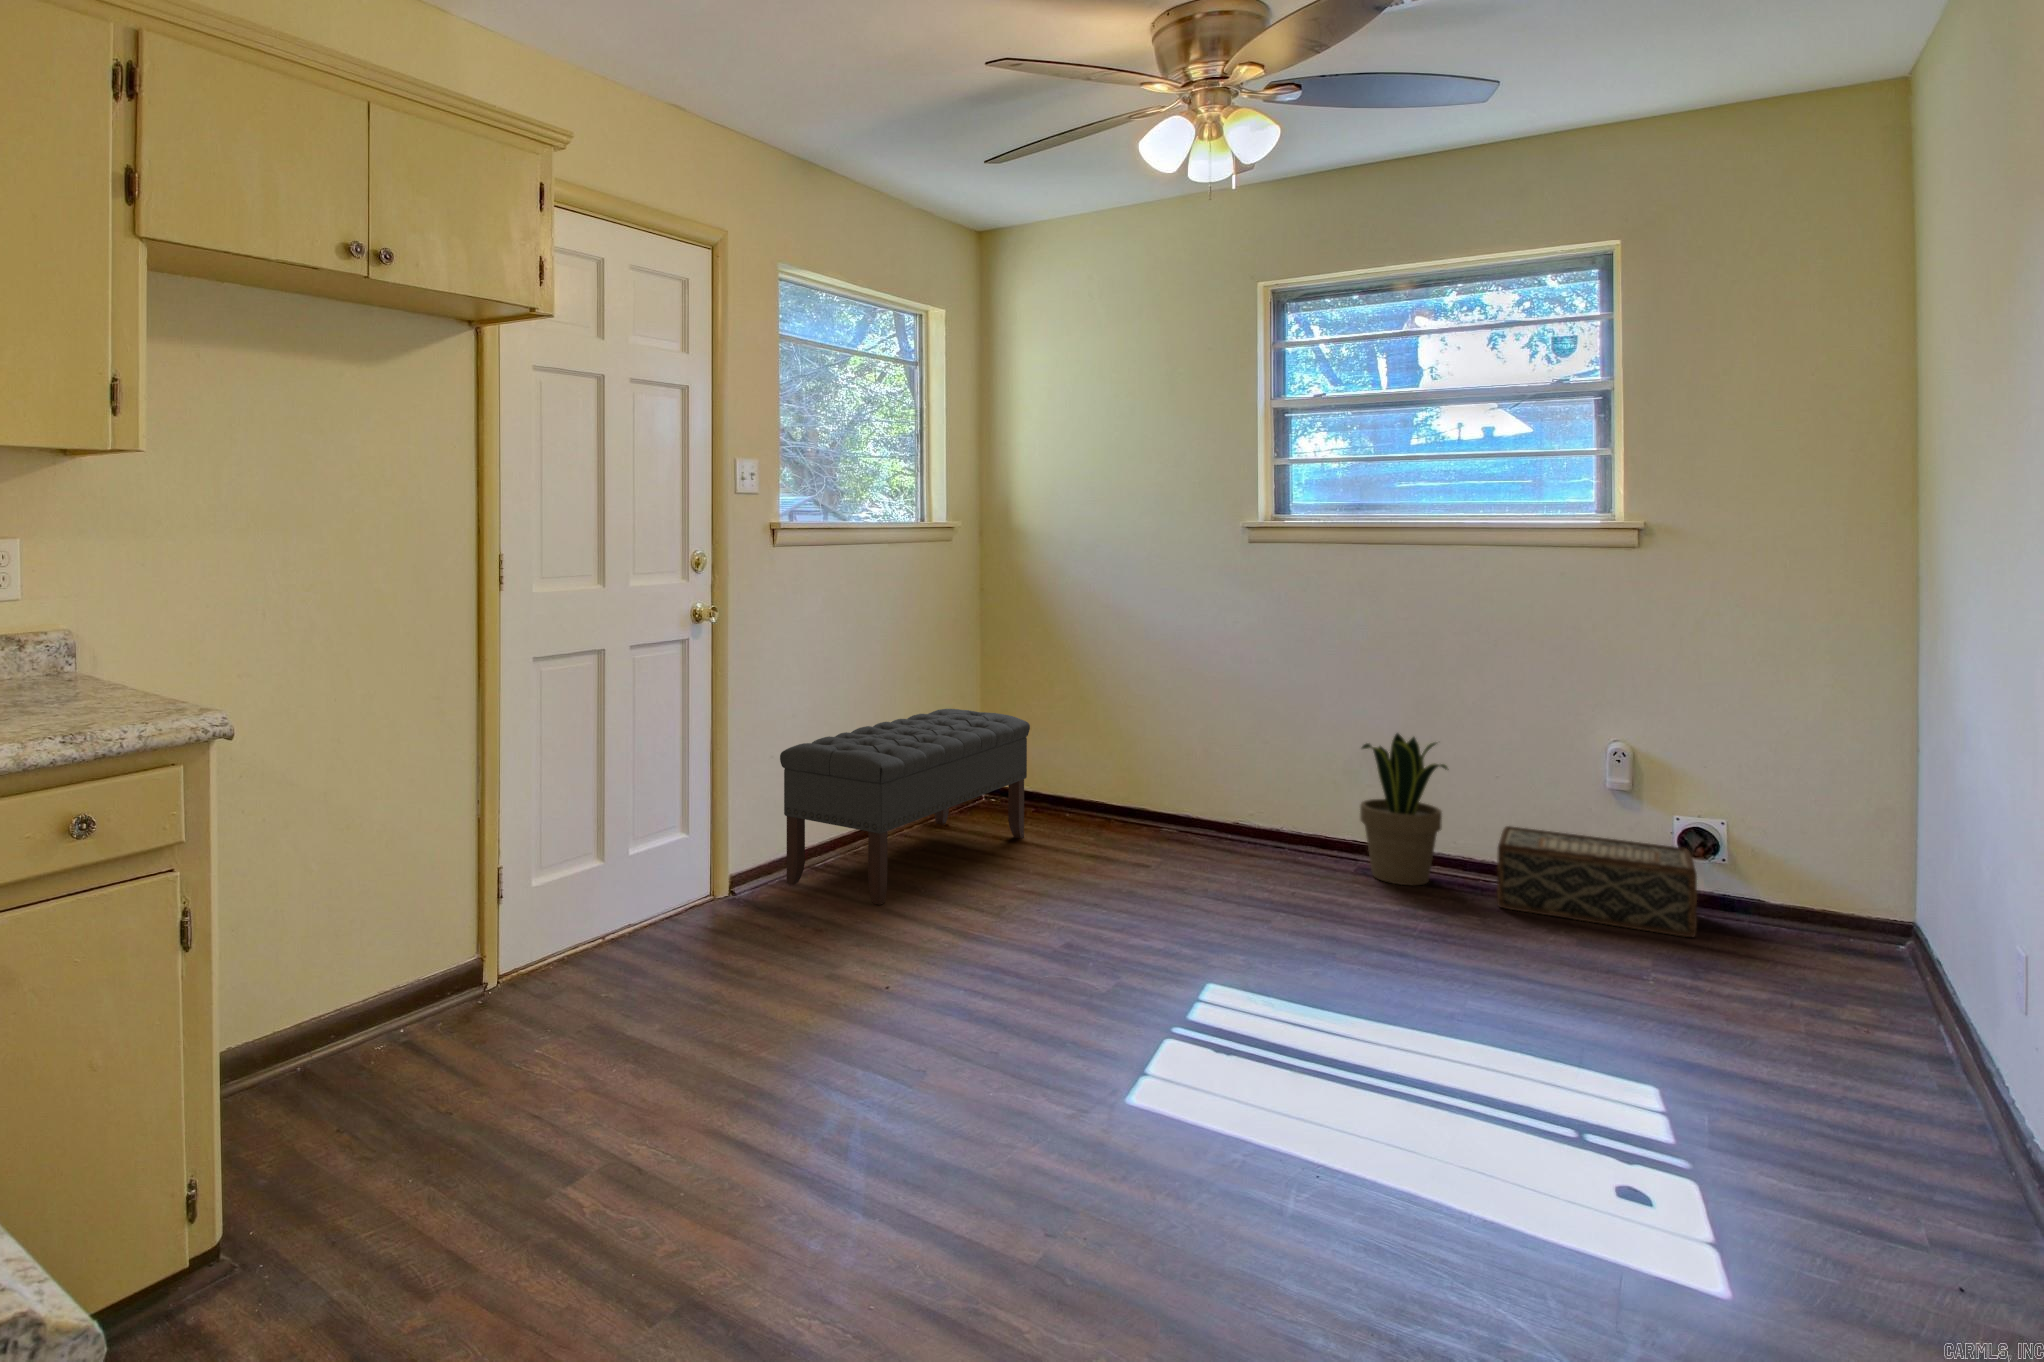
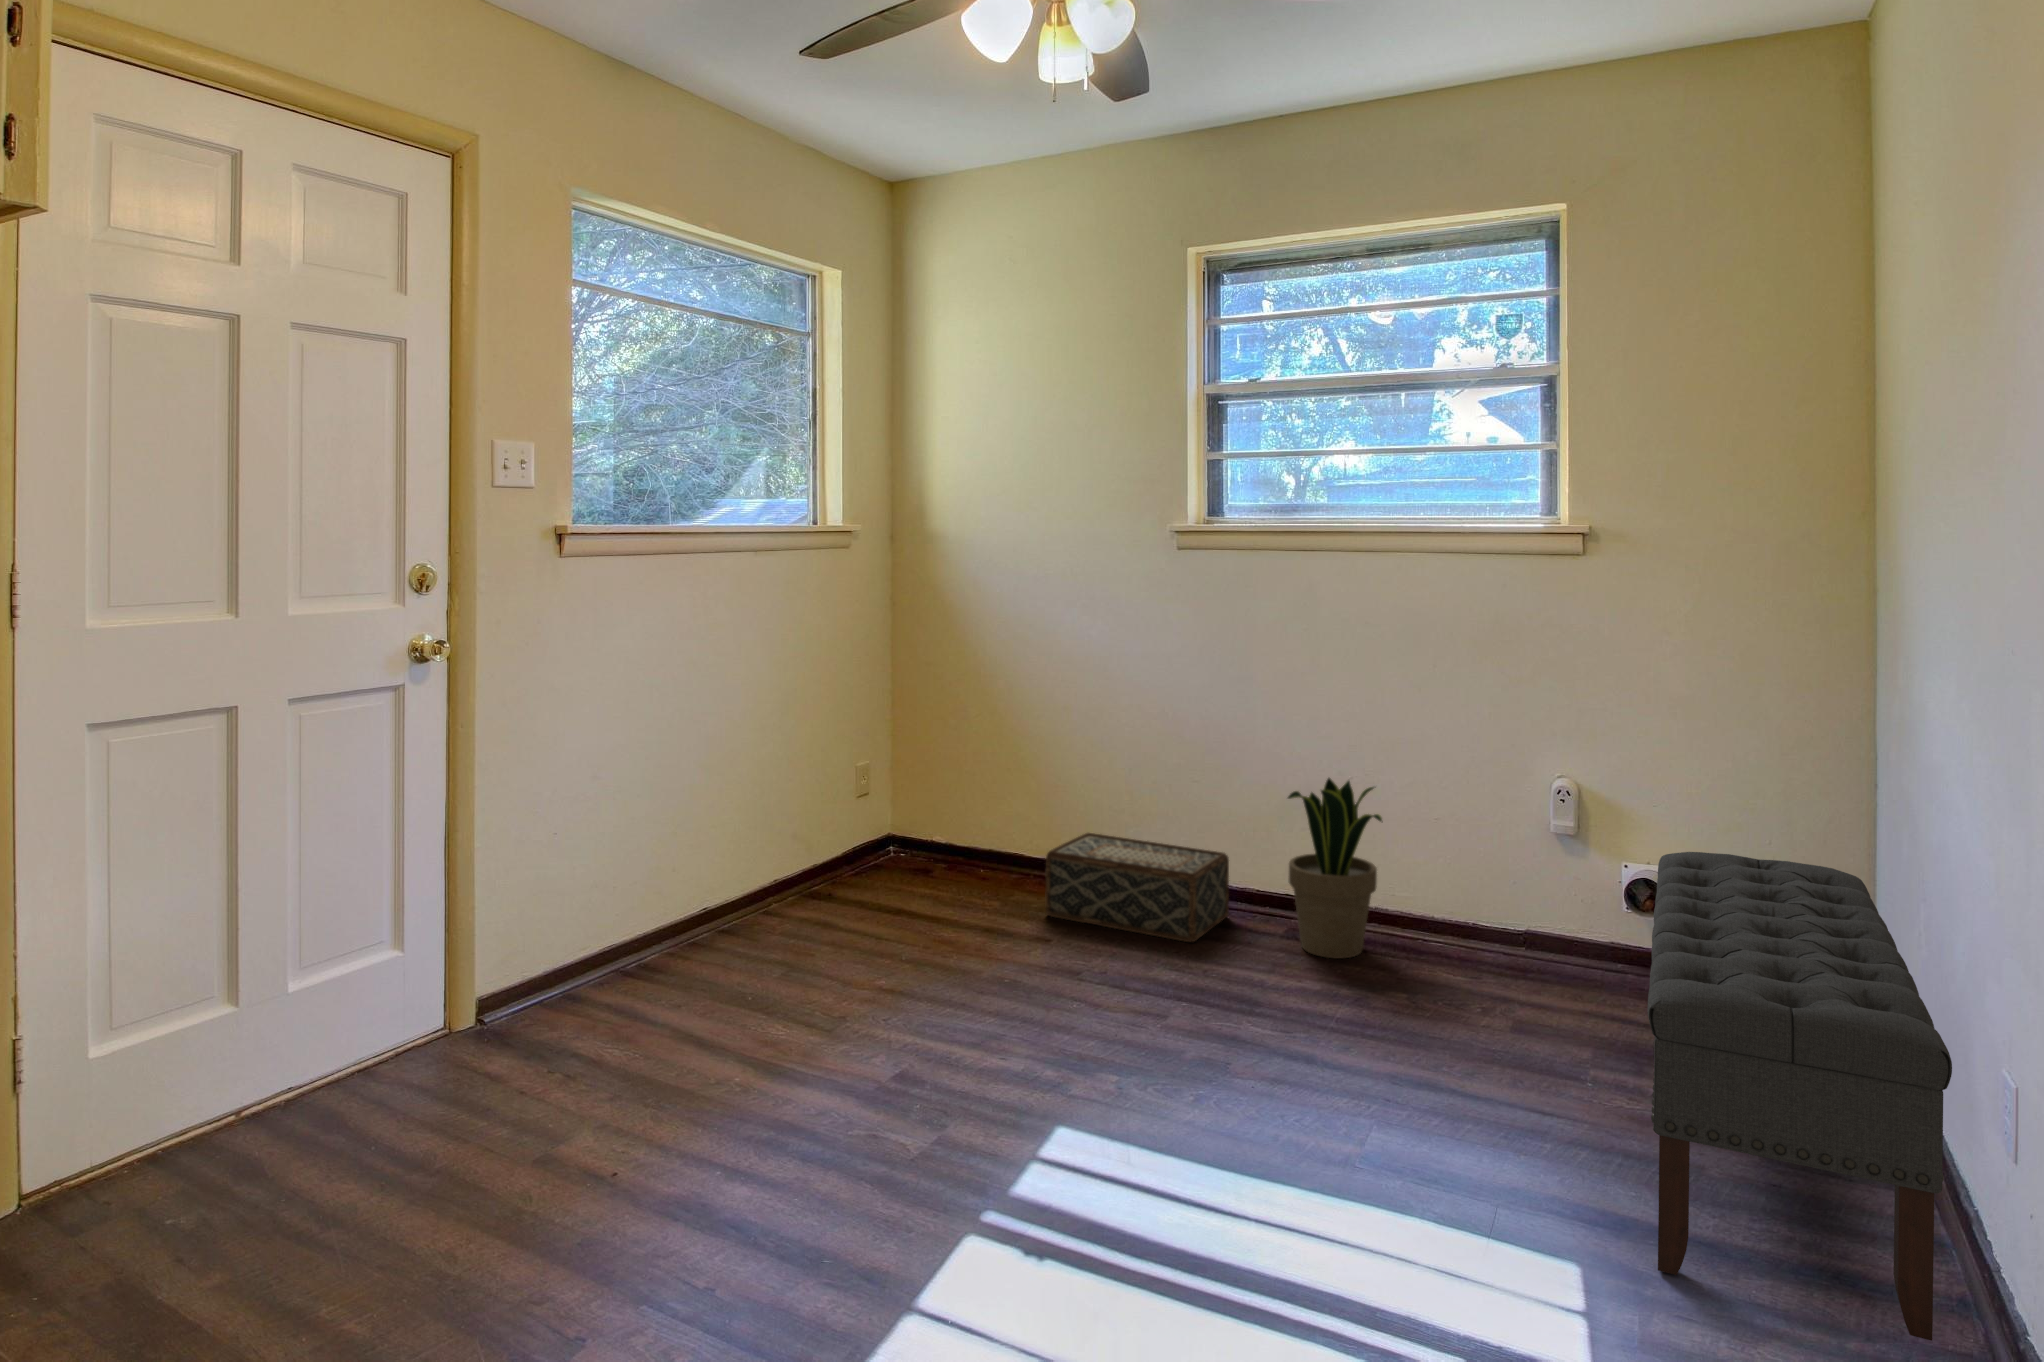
bench: present [780,709,1030,905] -> present [1647,852,1952,1341]
woven basket: present [1497,826,1697,937] -> present [1046,833,1229,942]

